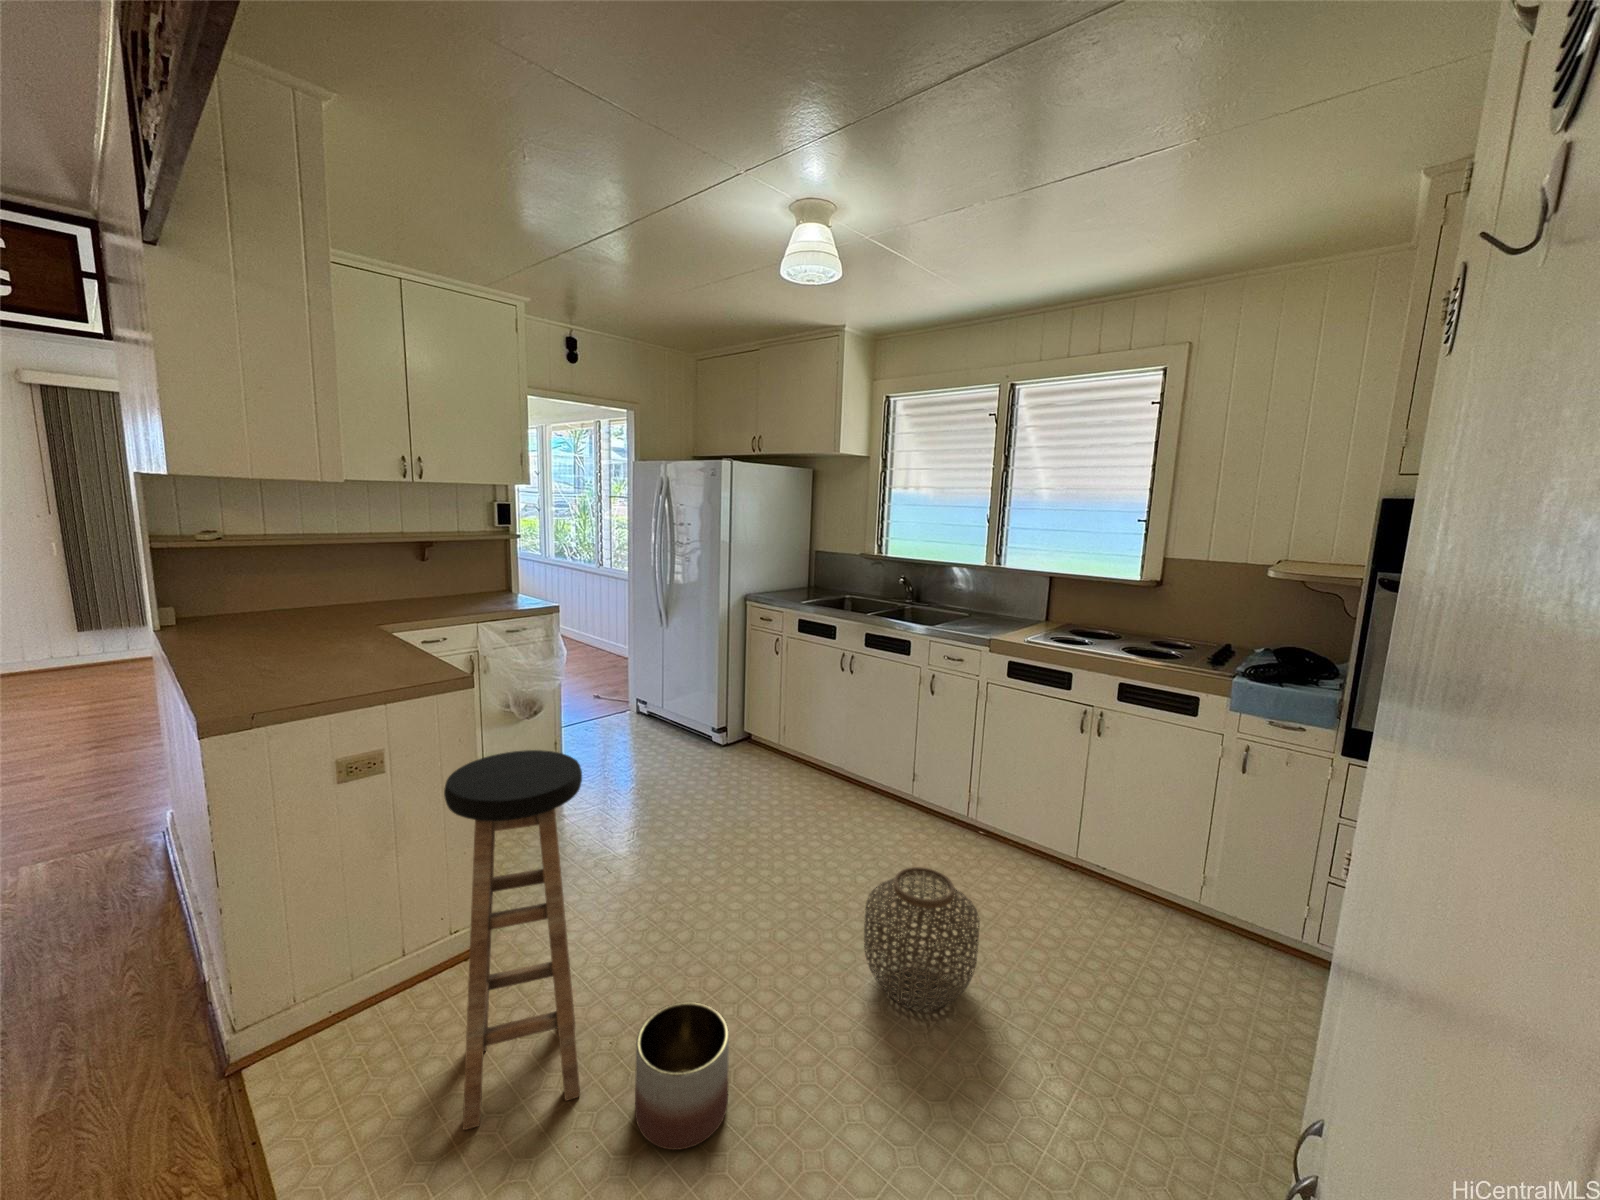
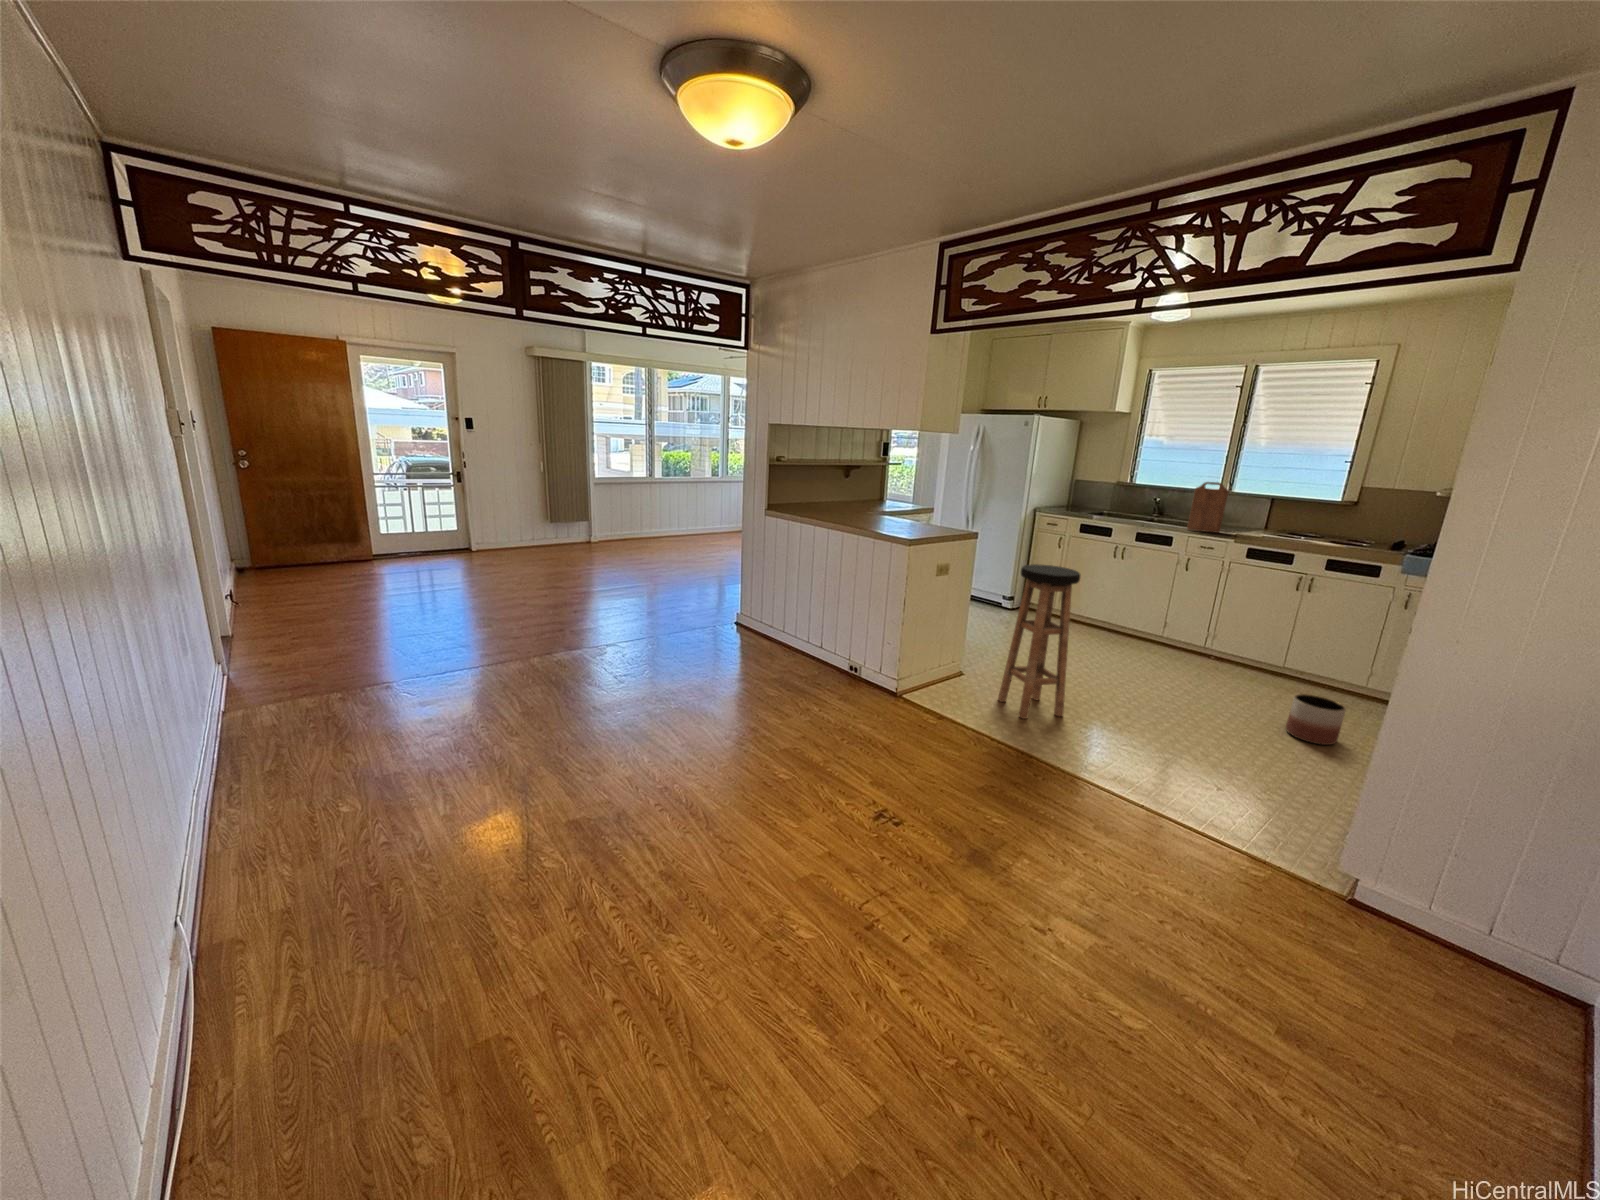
cutting board: none [929,555,979,634] -> present [1187,482,1228,533]
woven basket: present [864,867,980,1011] -> none [1177,644,1249,711]
planter: present [635,1002,729,1150] -> present [1286,694,1346,745]

